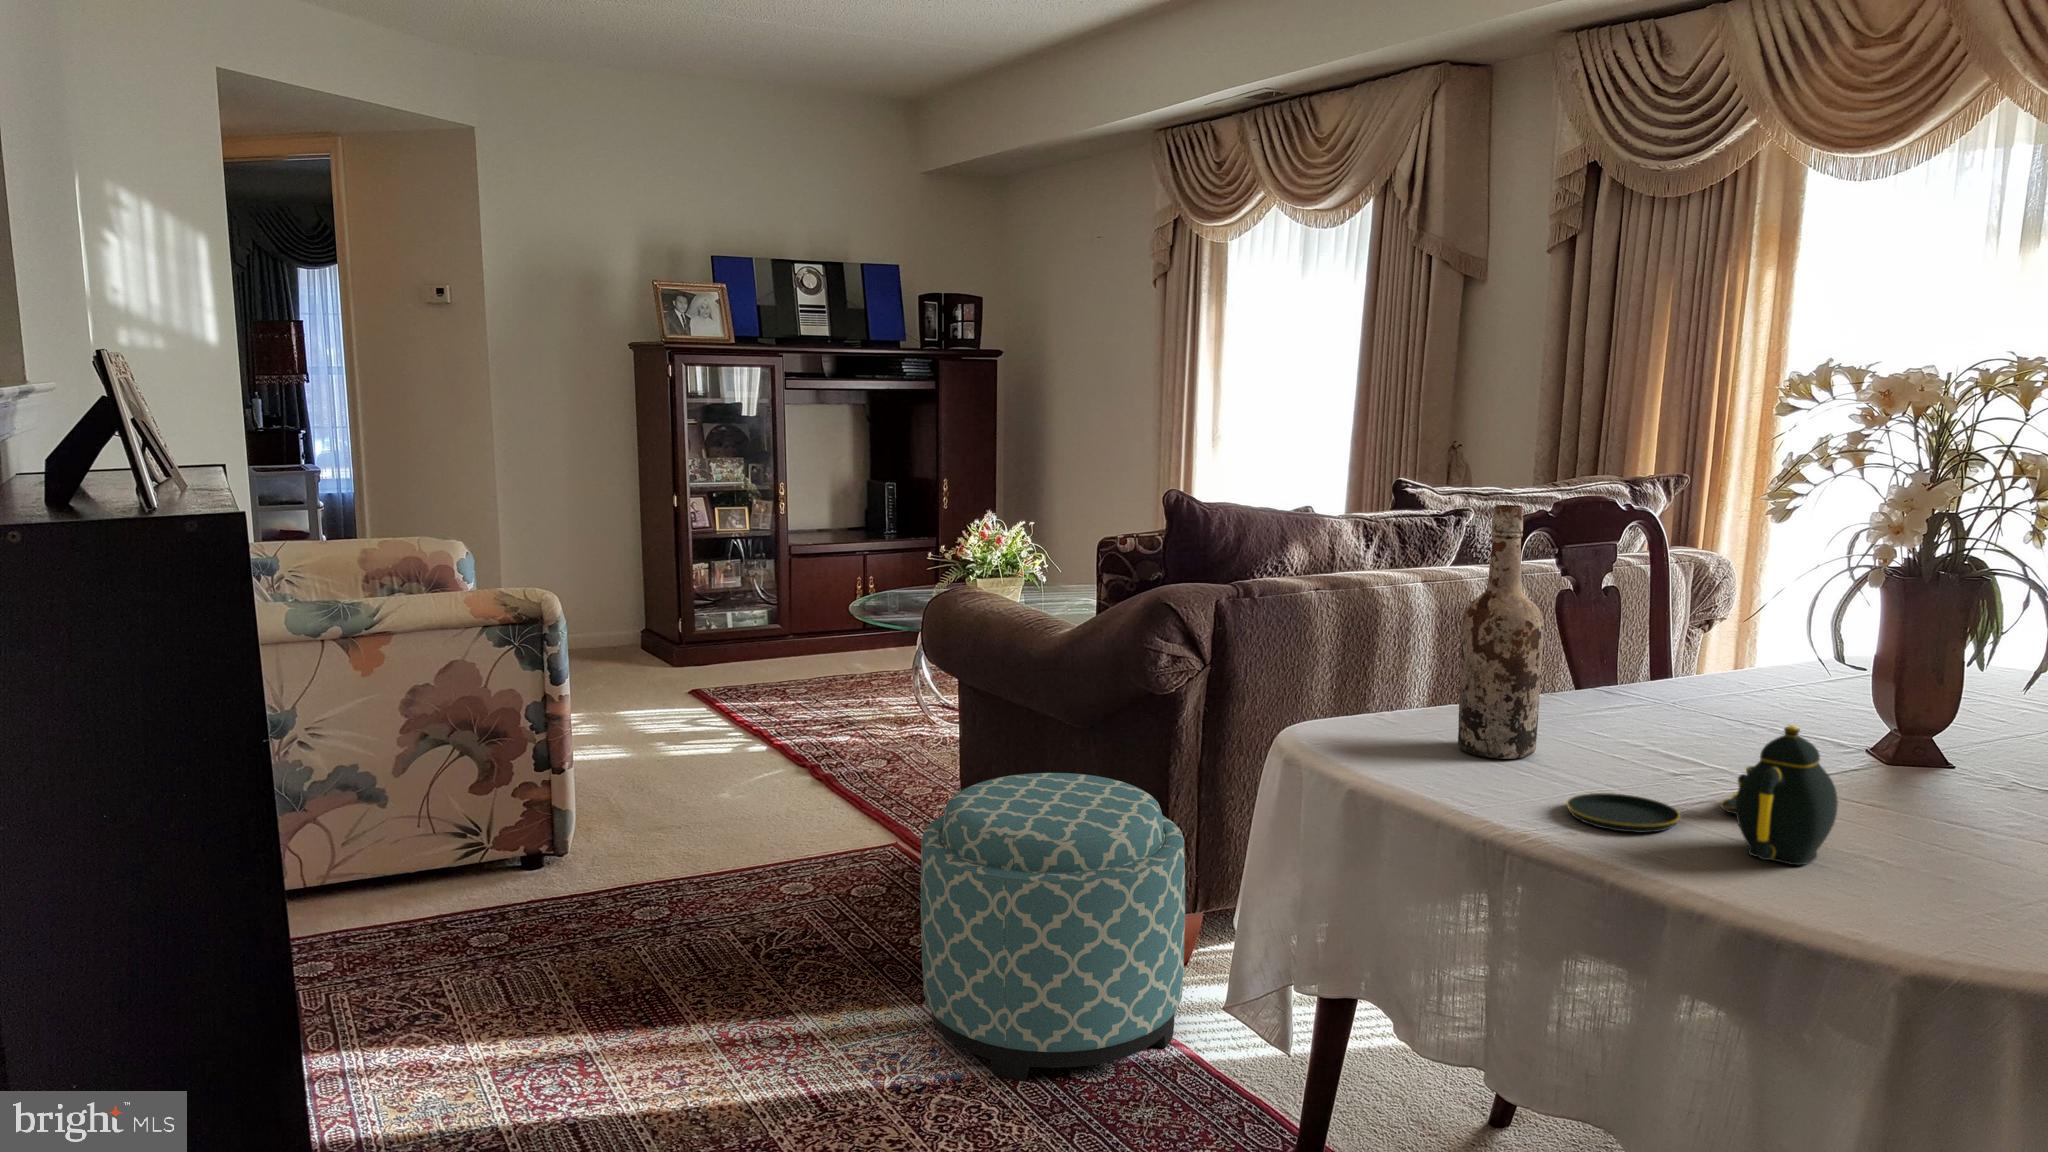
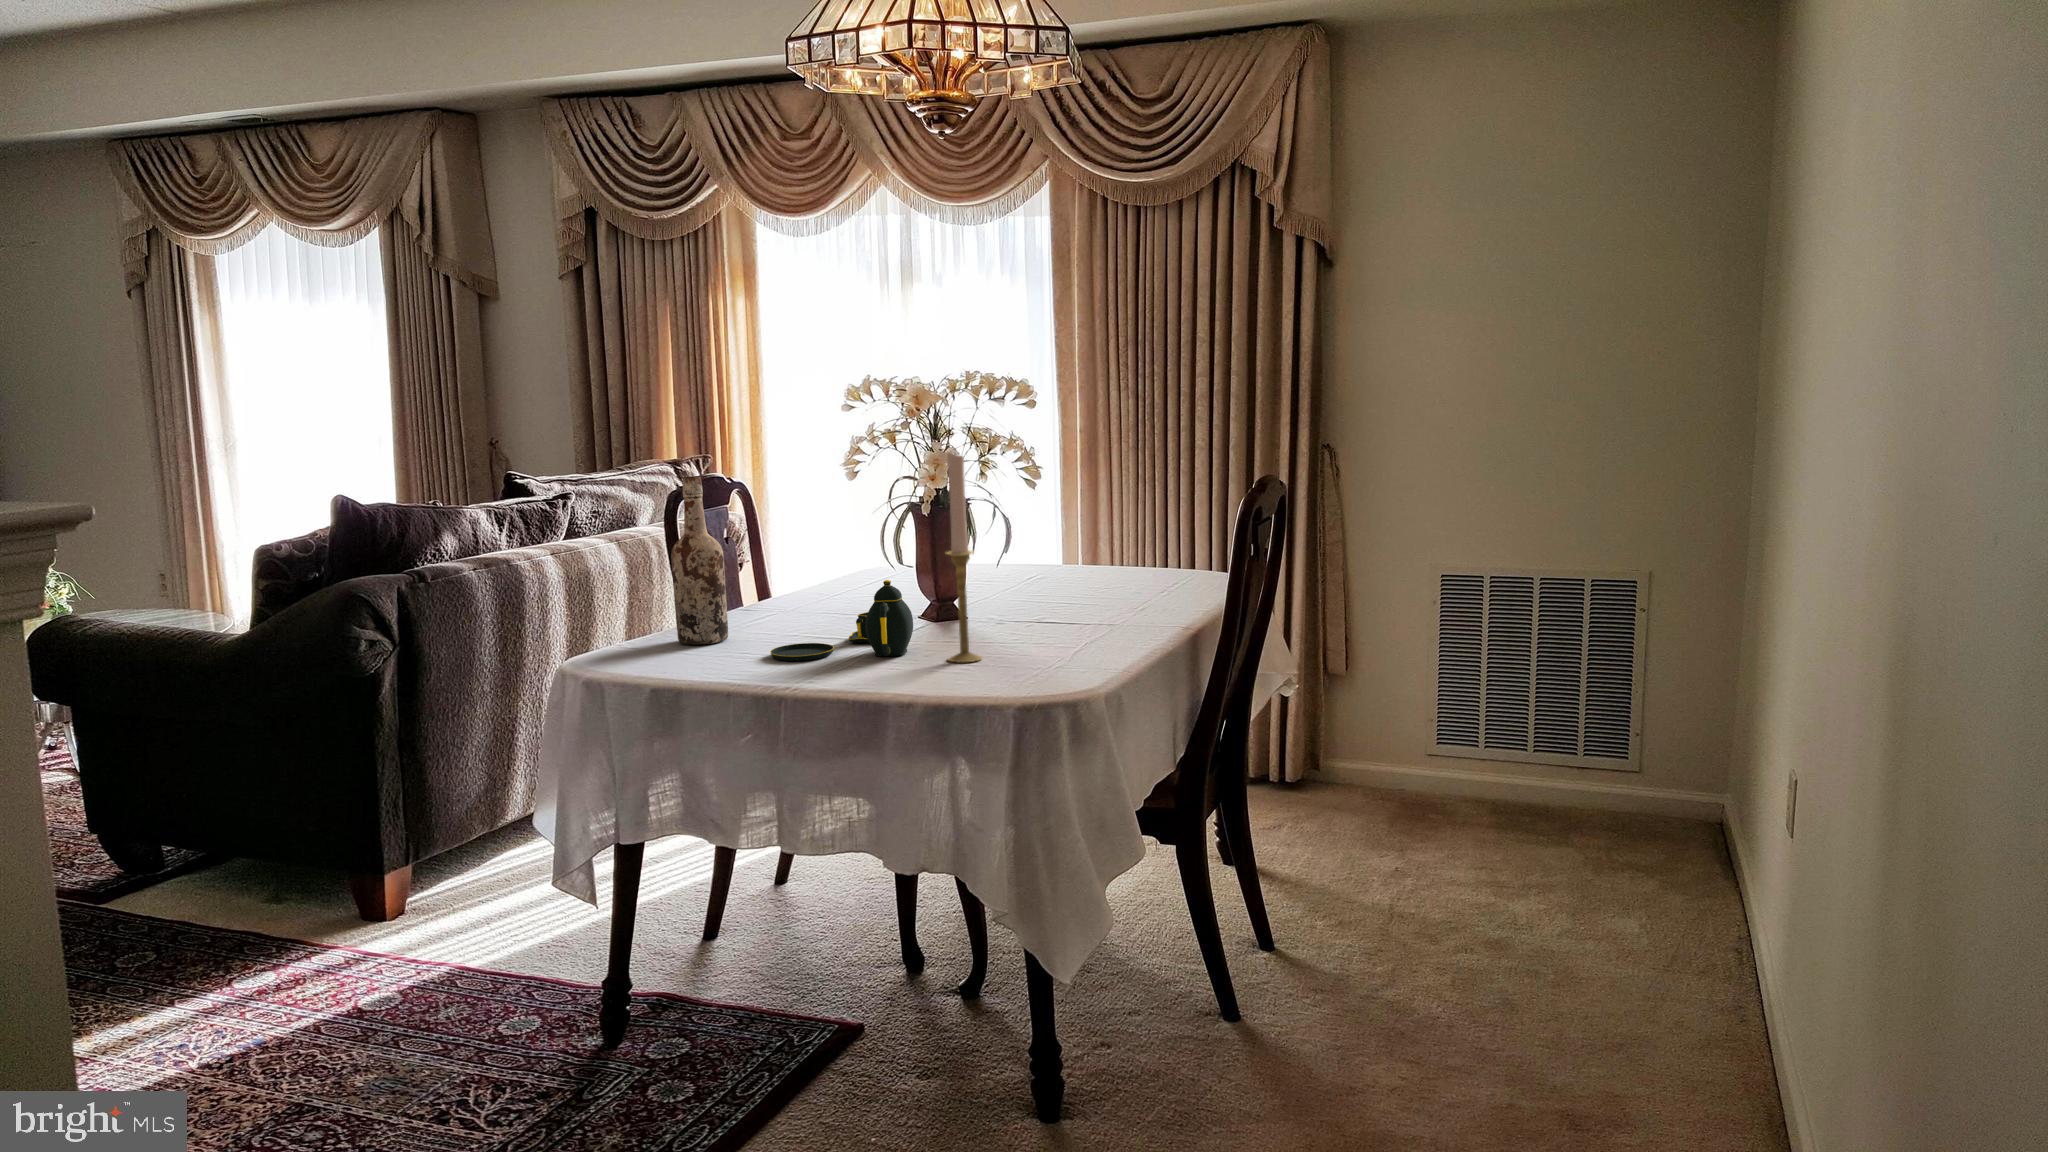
candlestick: none [1886,507,1983,923] -> present [947,453,982,662]
ottoman: present [921,773,1185,1081] -> none [160,760,435,1029]

